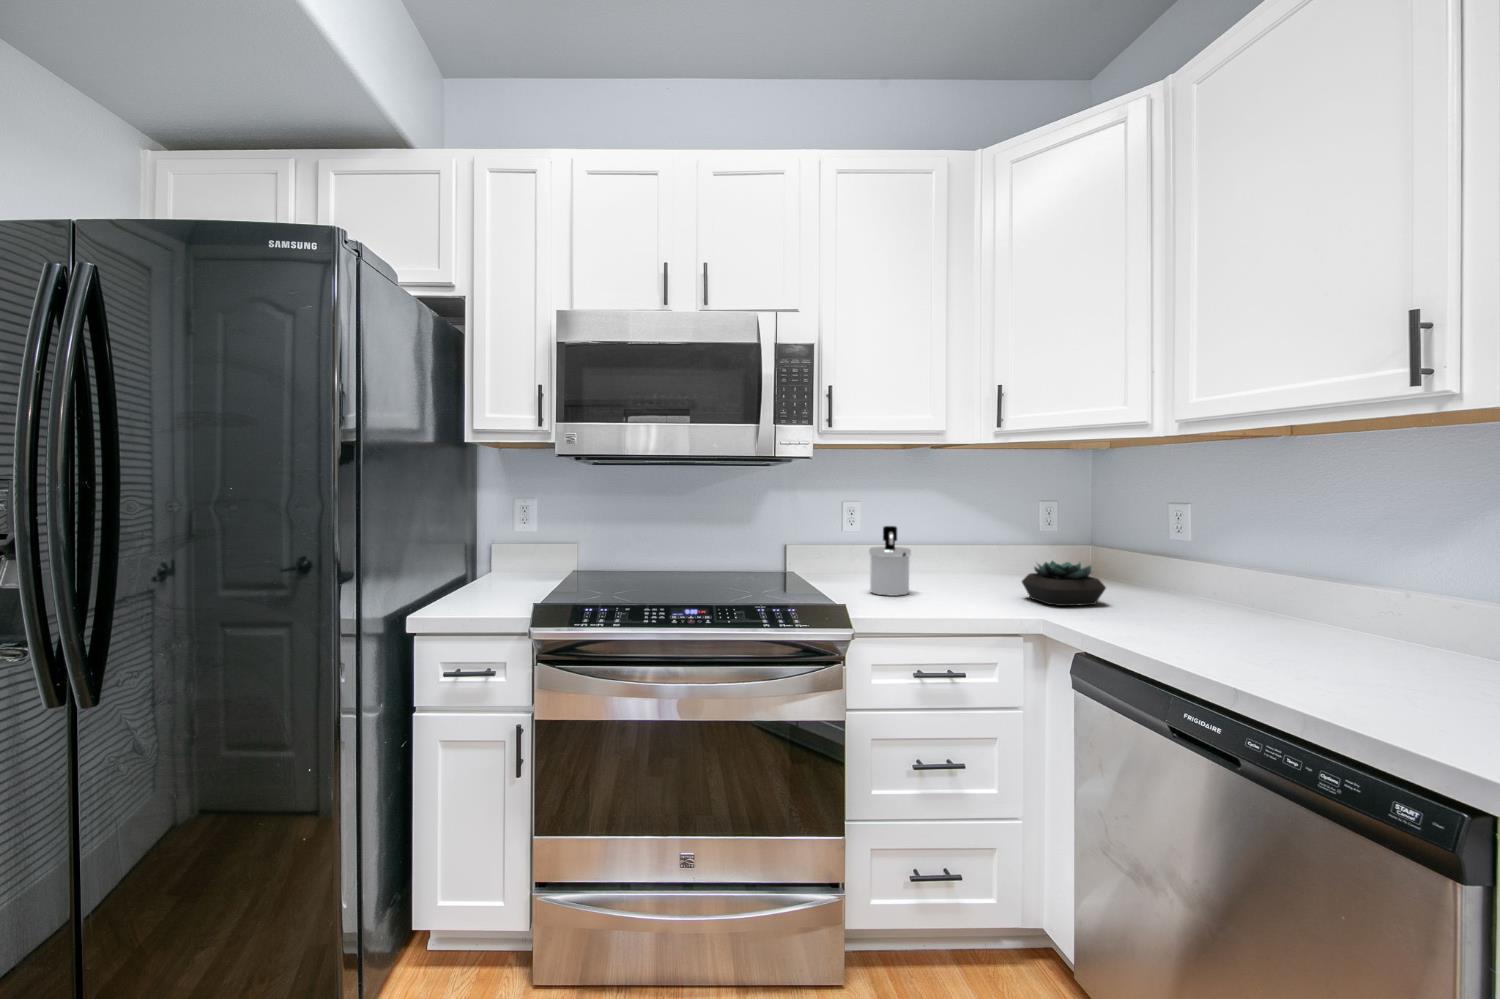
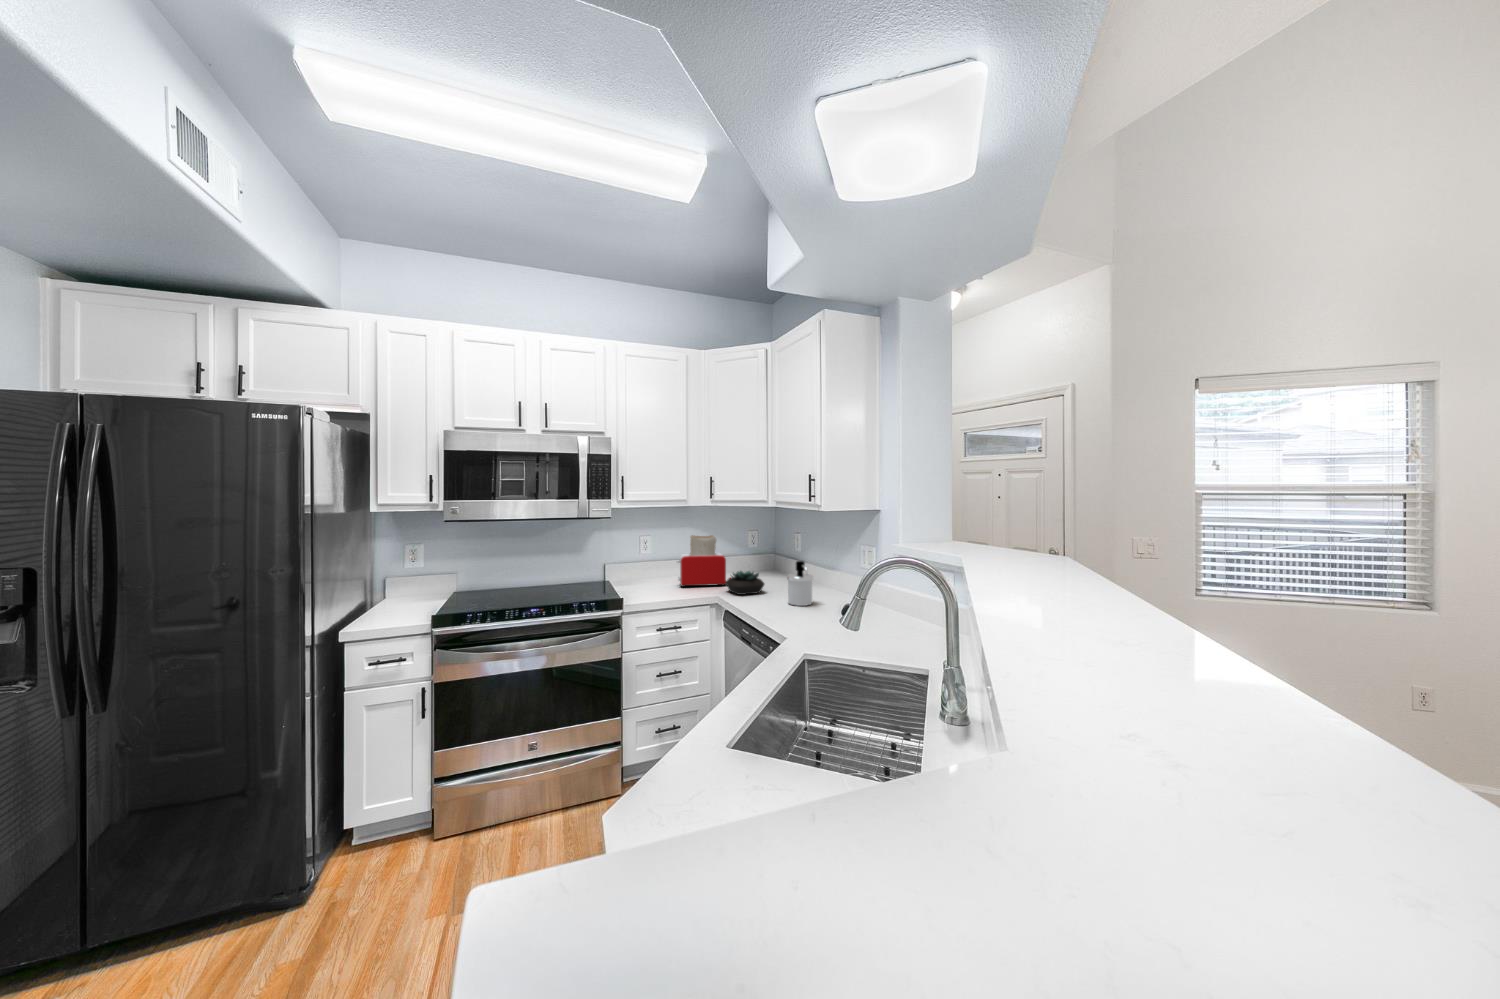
toaster: none [923,497,1018,589] -> present [678,535,726,587]
soap dispenser: present [869,526,911,596] -> present [787,561,813,606]

